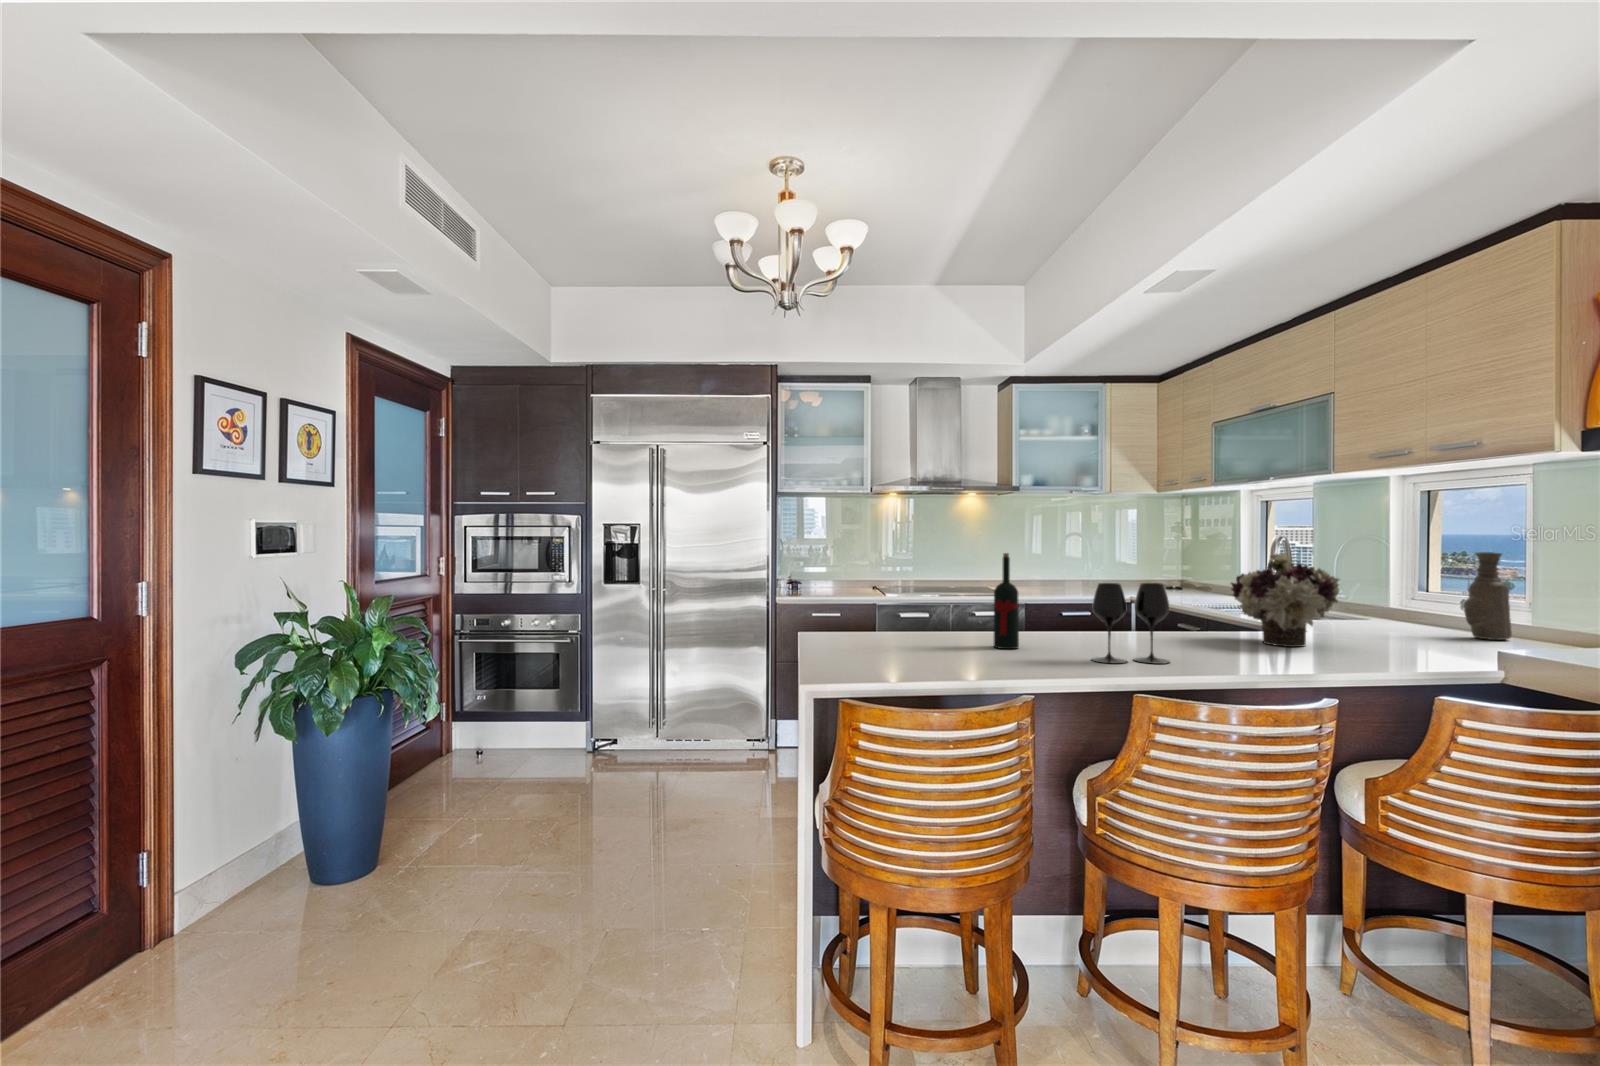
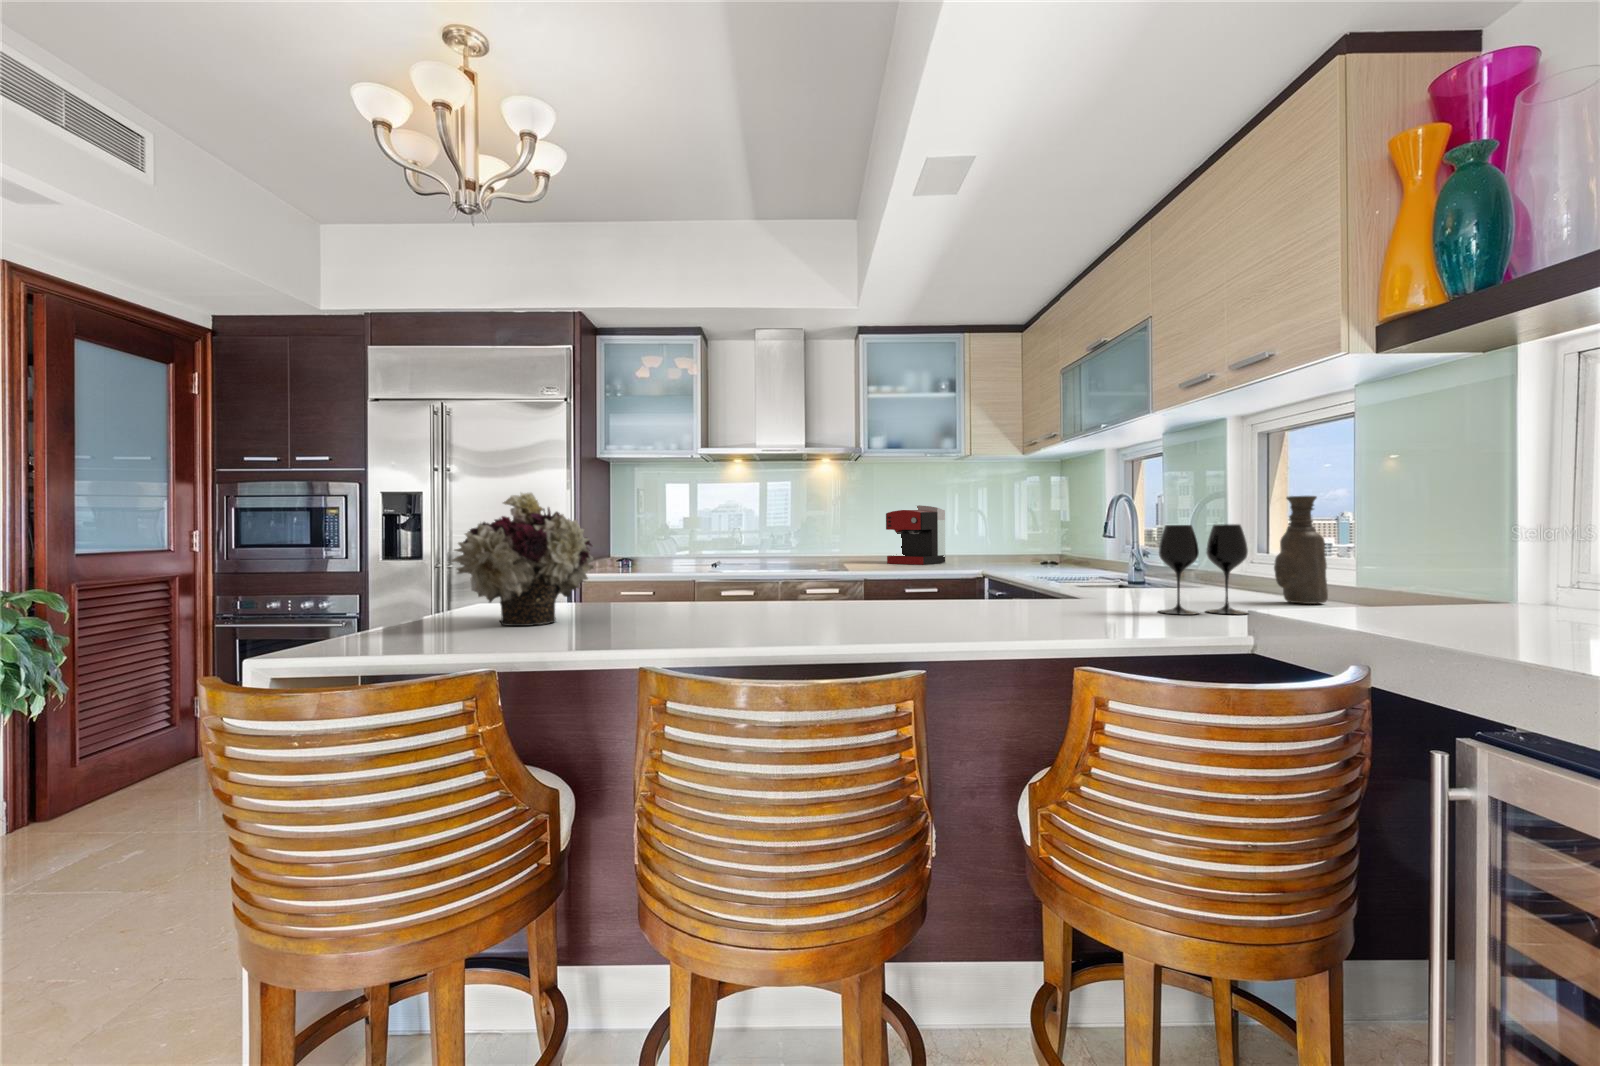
coffee maker: none [1028,535,1081,590] -> present [886,505,945,565]
flower arrangement: present [1231,552,1339,647] -> present [451,493,594,626]
wine bottle: present [994,553,1019,649] -> none [654,496,688,618]
wine glass: present [1092,583,1169,664] -> present [1159,524,1248,615]

